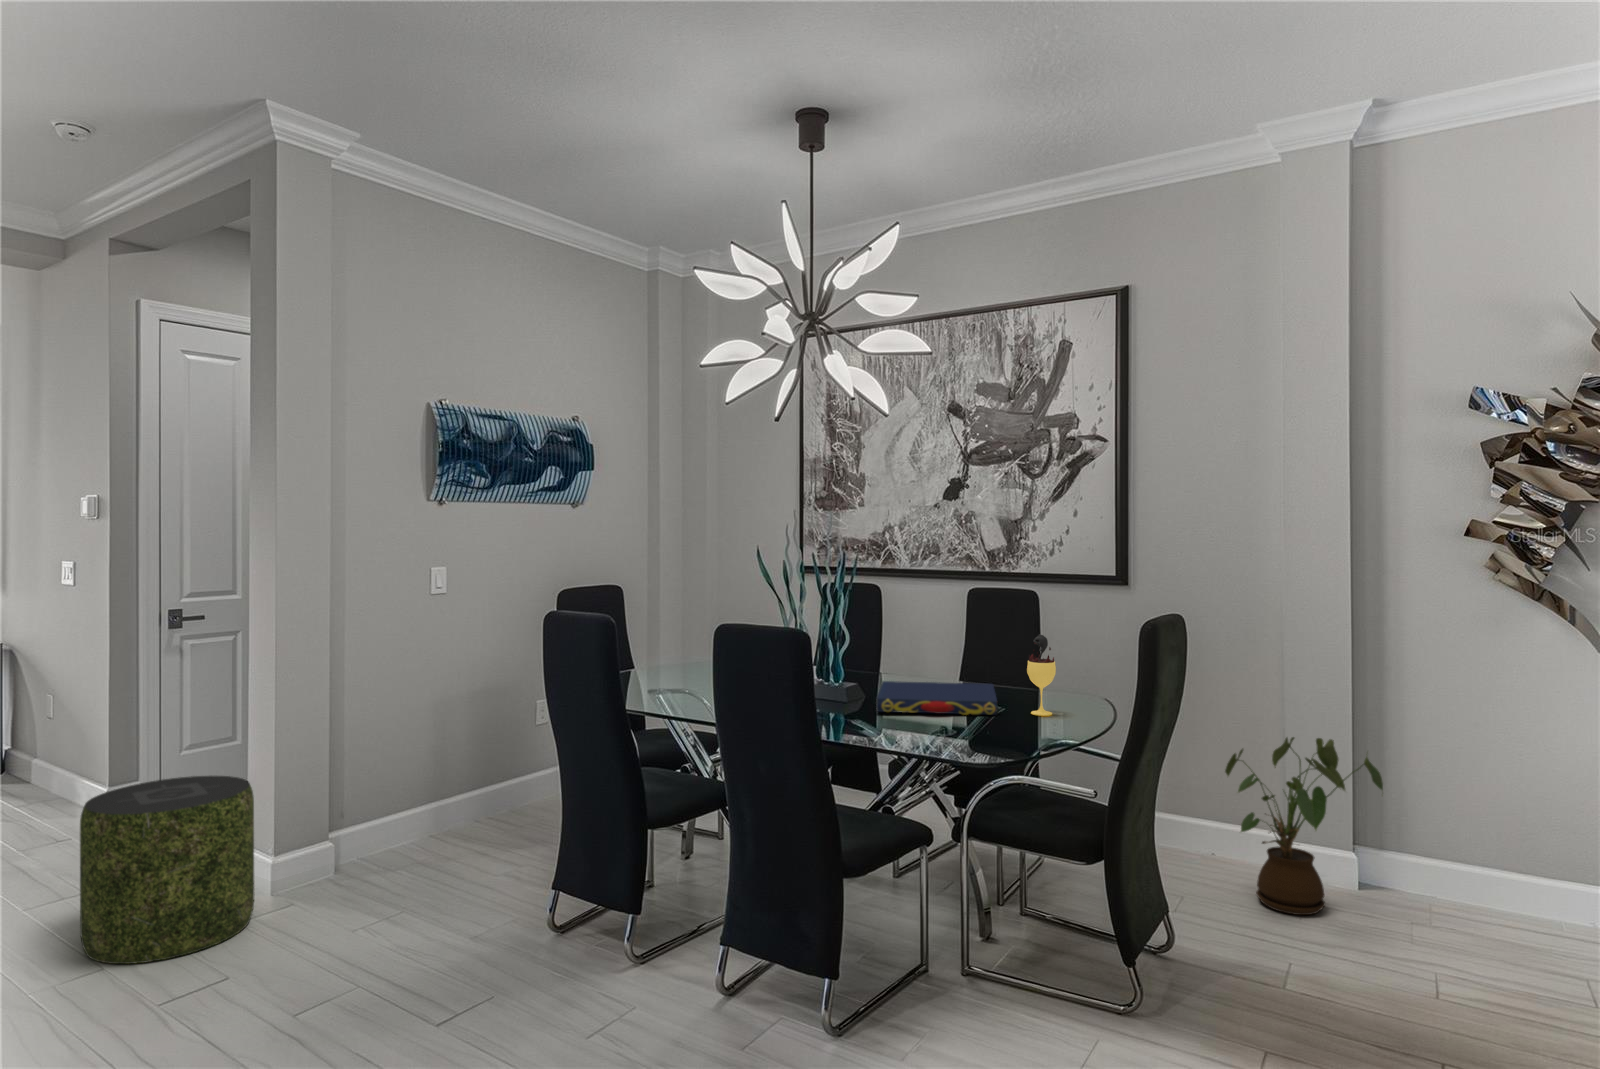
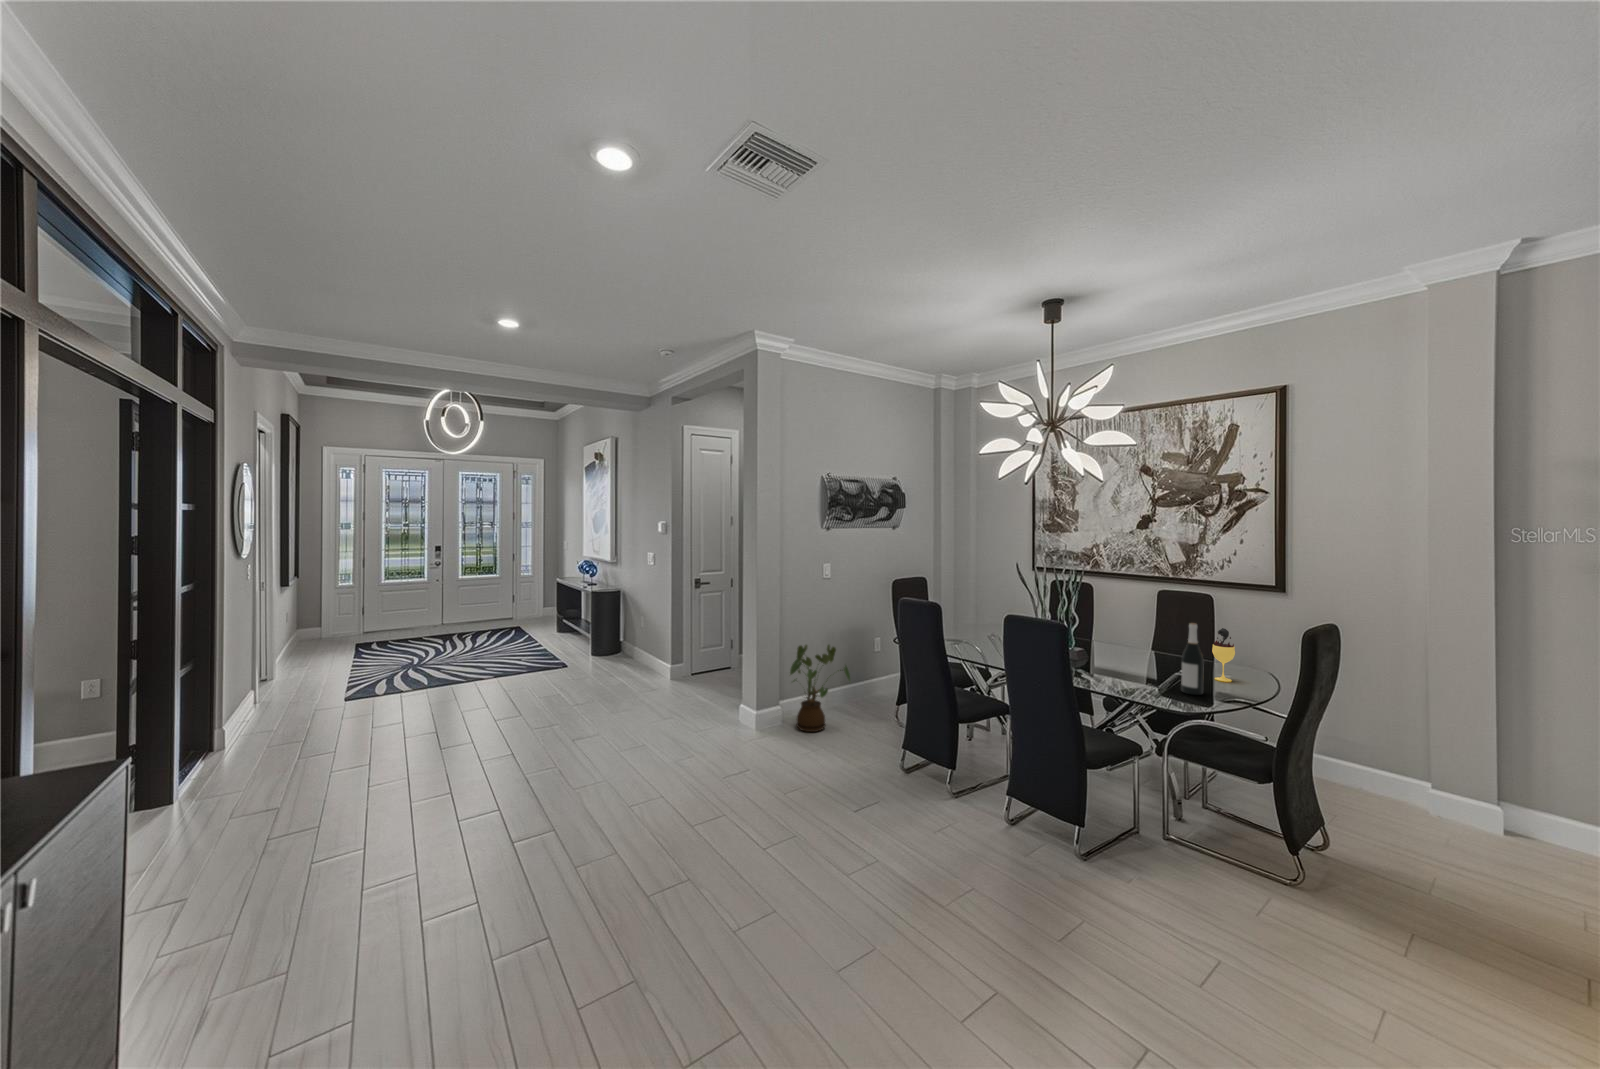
wine bottle: none [982,626,1010,738] -> present [1181,623,1204,695]
book: present [876,681,997,715] -> none [1101,648,1189,678]
house plant: present [1225,737,1383,915] -> present [790,645,850,732]
pouf: present [80,776,254,964] -> none [678,669,749,758]

